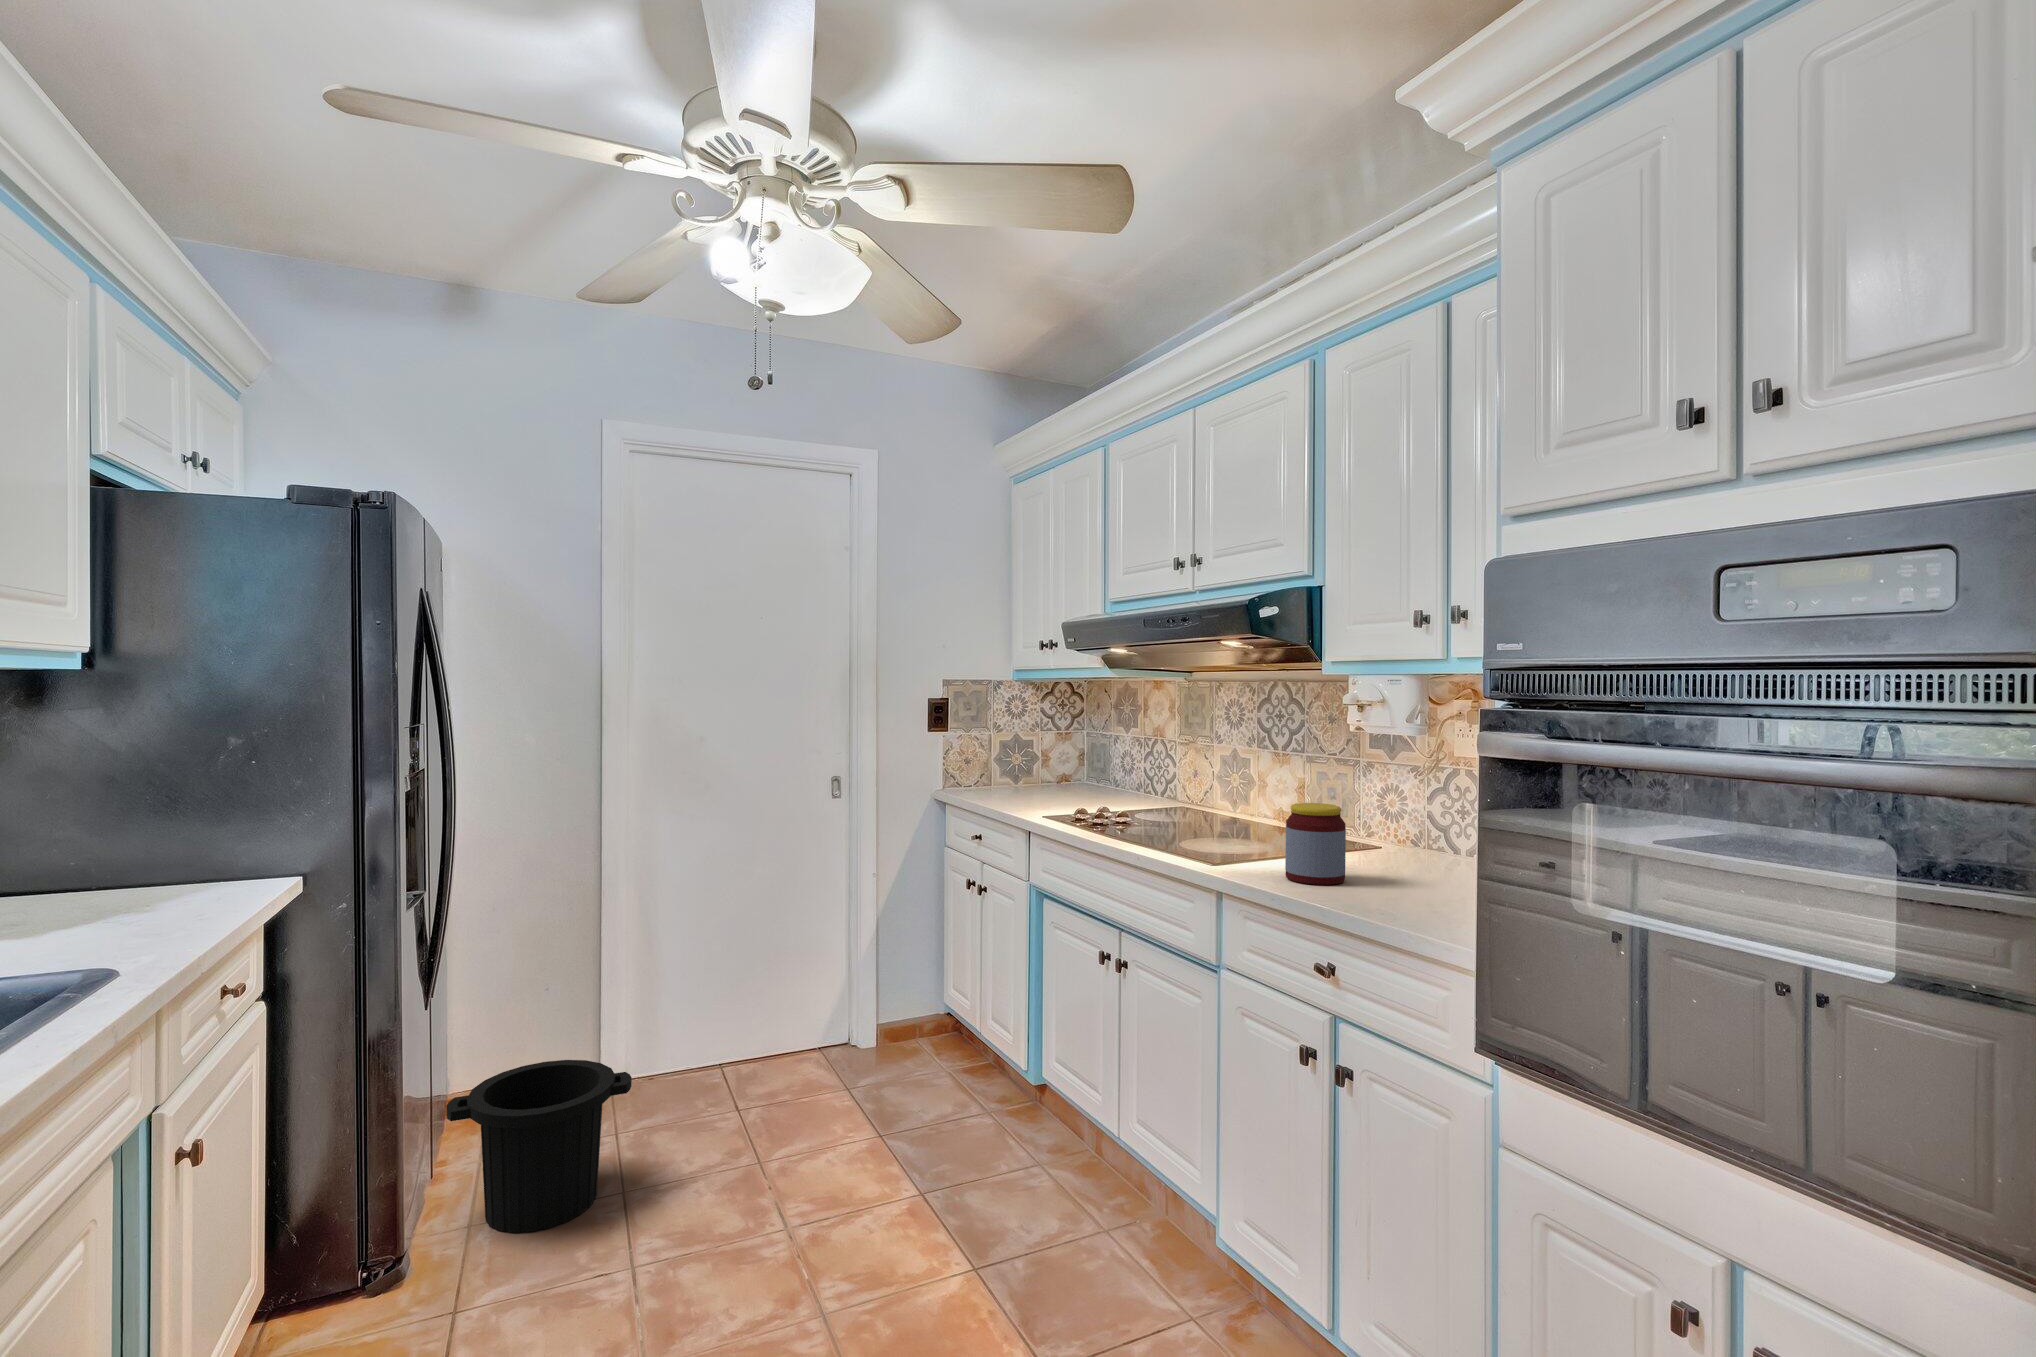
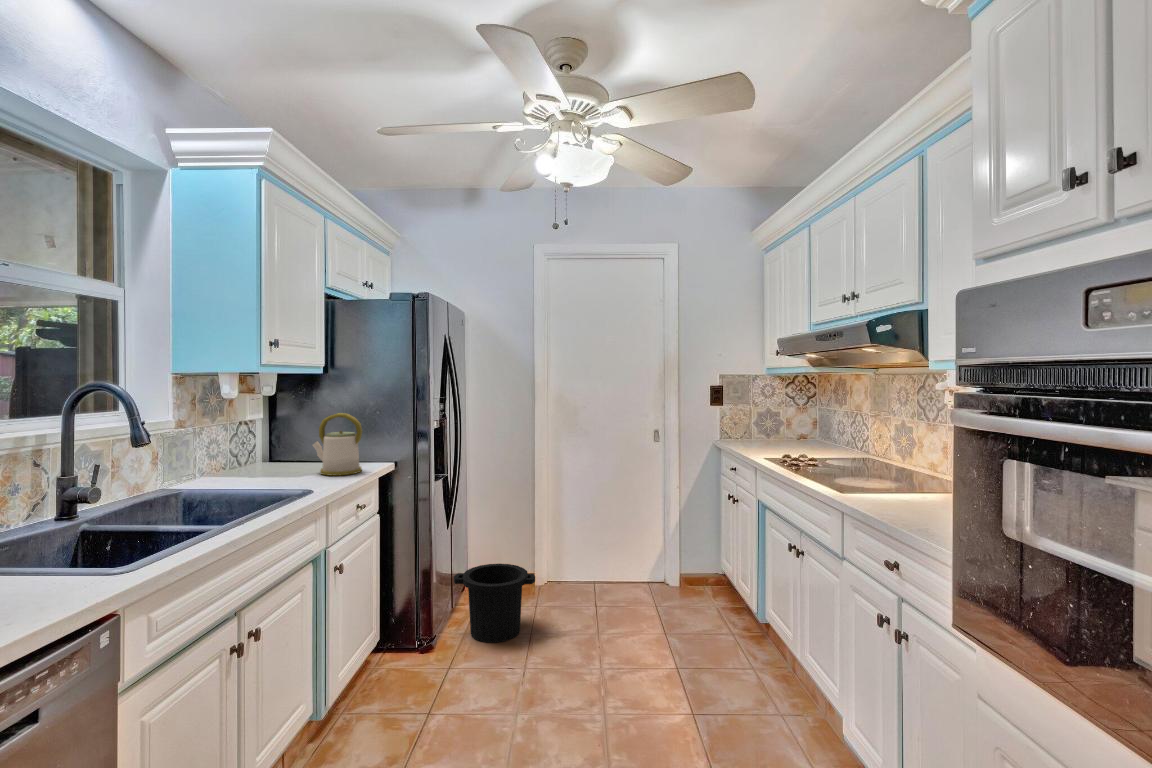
kettle: none [78,766,230,917] -> present [313,413,362,475]
jar: present [1285,803,1346,885] -> none [887,459,930,513]

